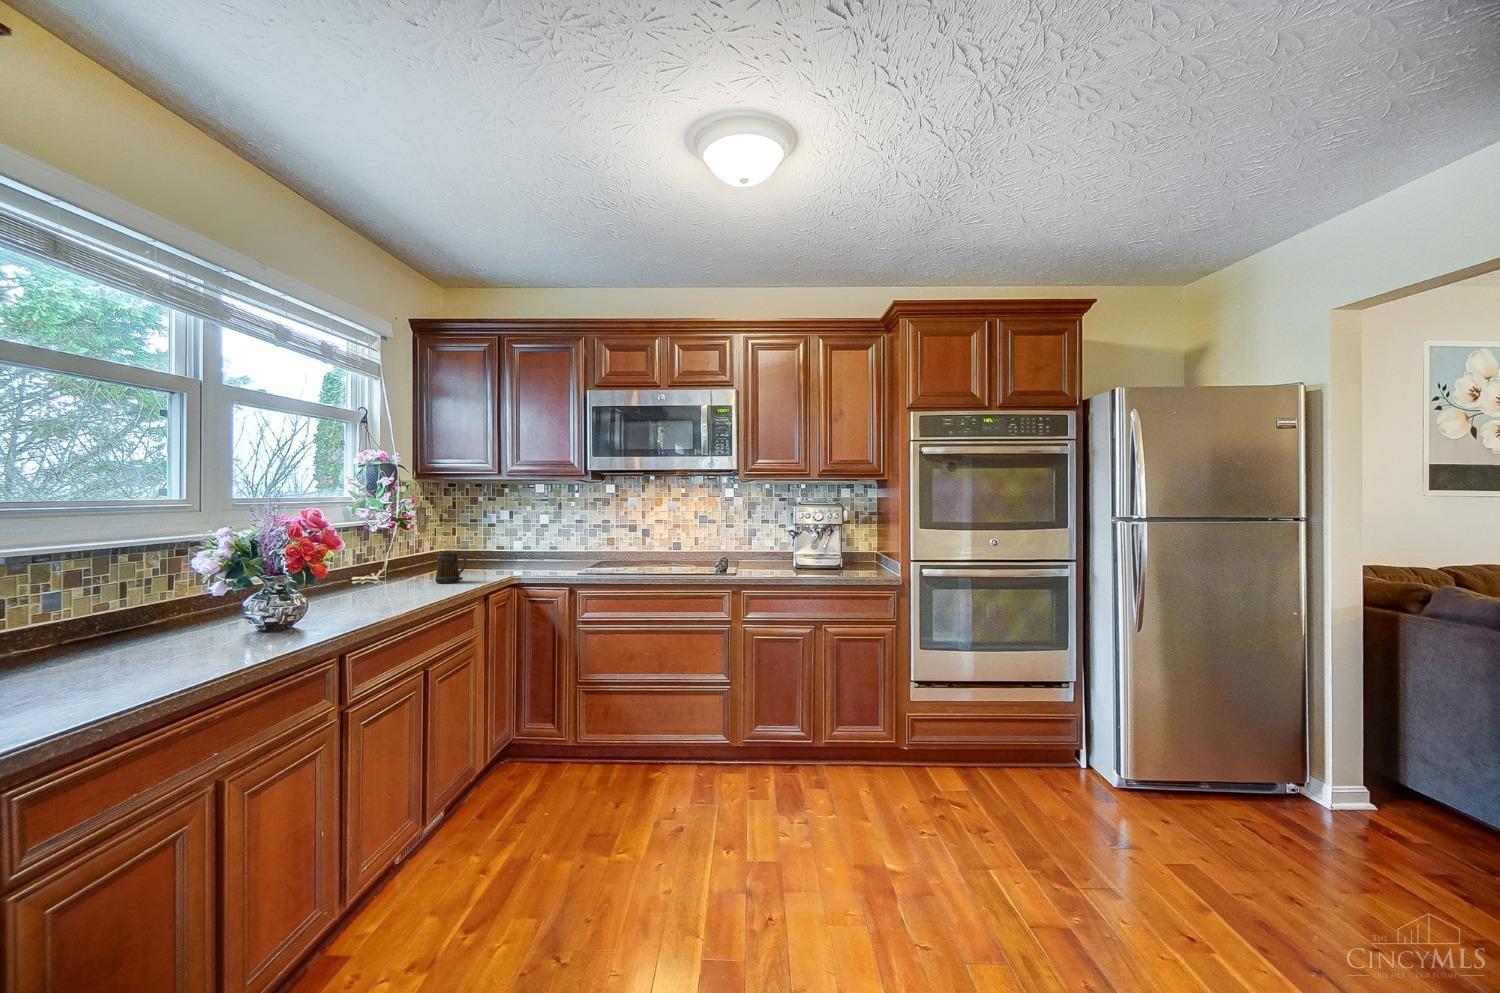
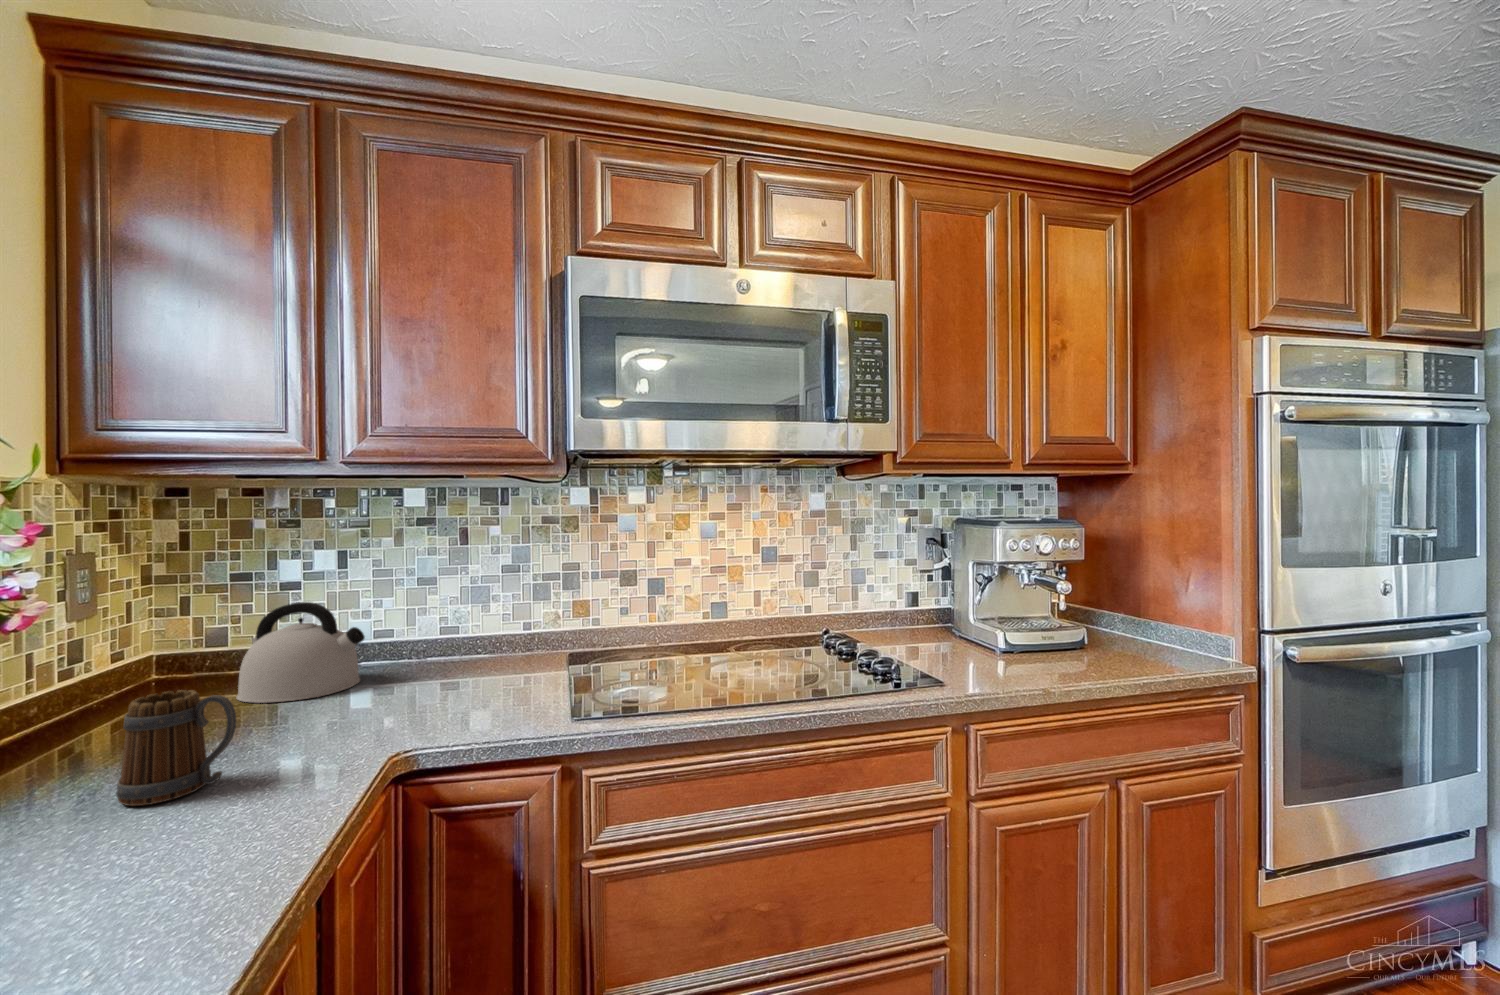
kettle: none [471,531,517,569] -> present [236,602,365,703]

